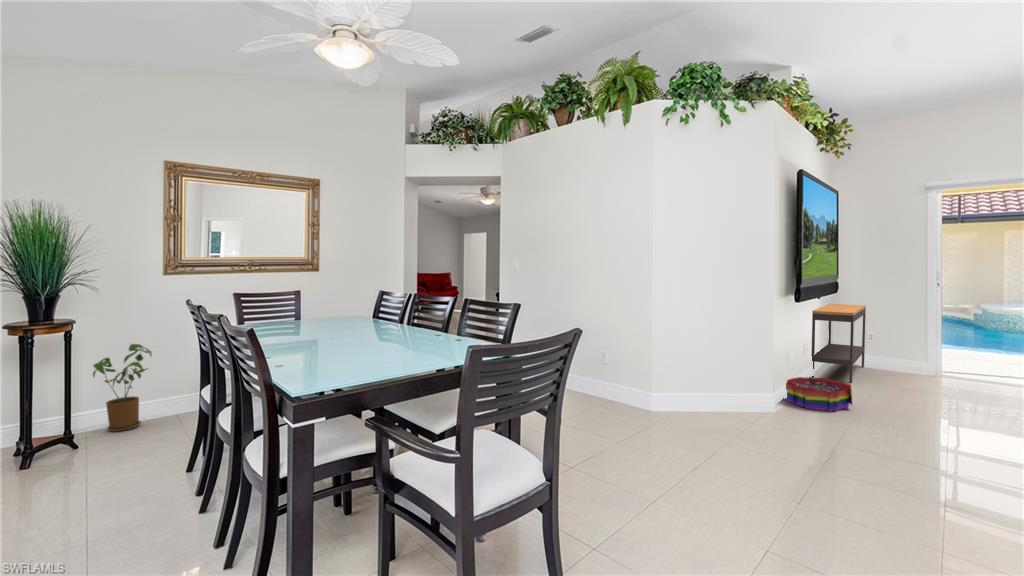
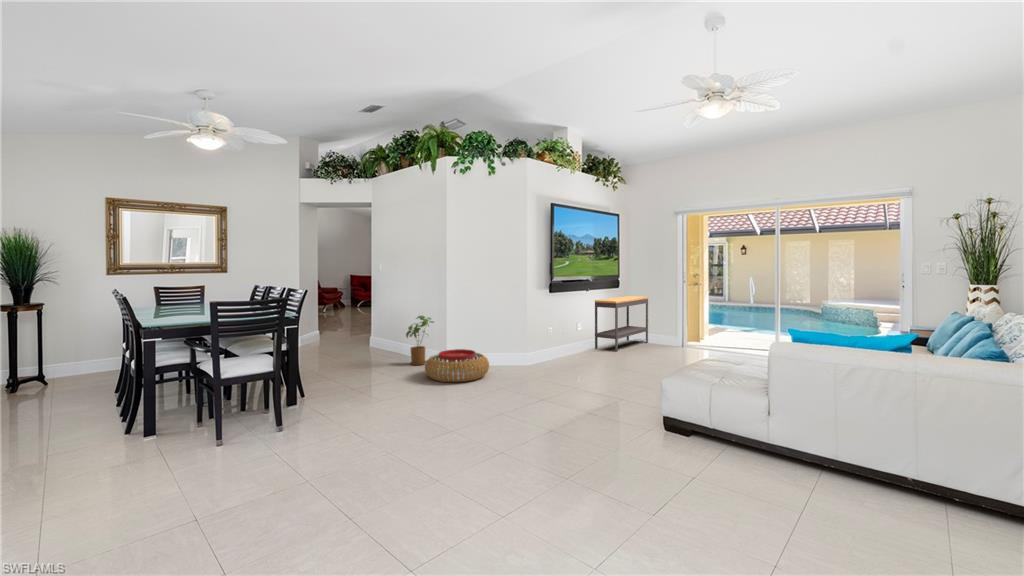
house plant: present [93,344,152,432] -> present [406,316,434,365]
storage bin: present [784,377,852,412] -> none [548,345,588,366]
pouf: none [645,389,753,447] -> present [425,349,489,382]

